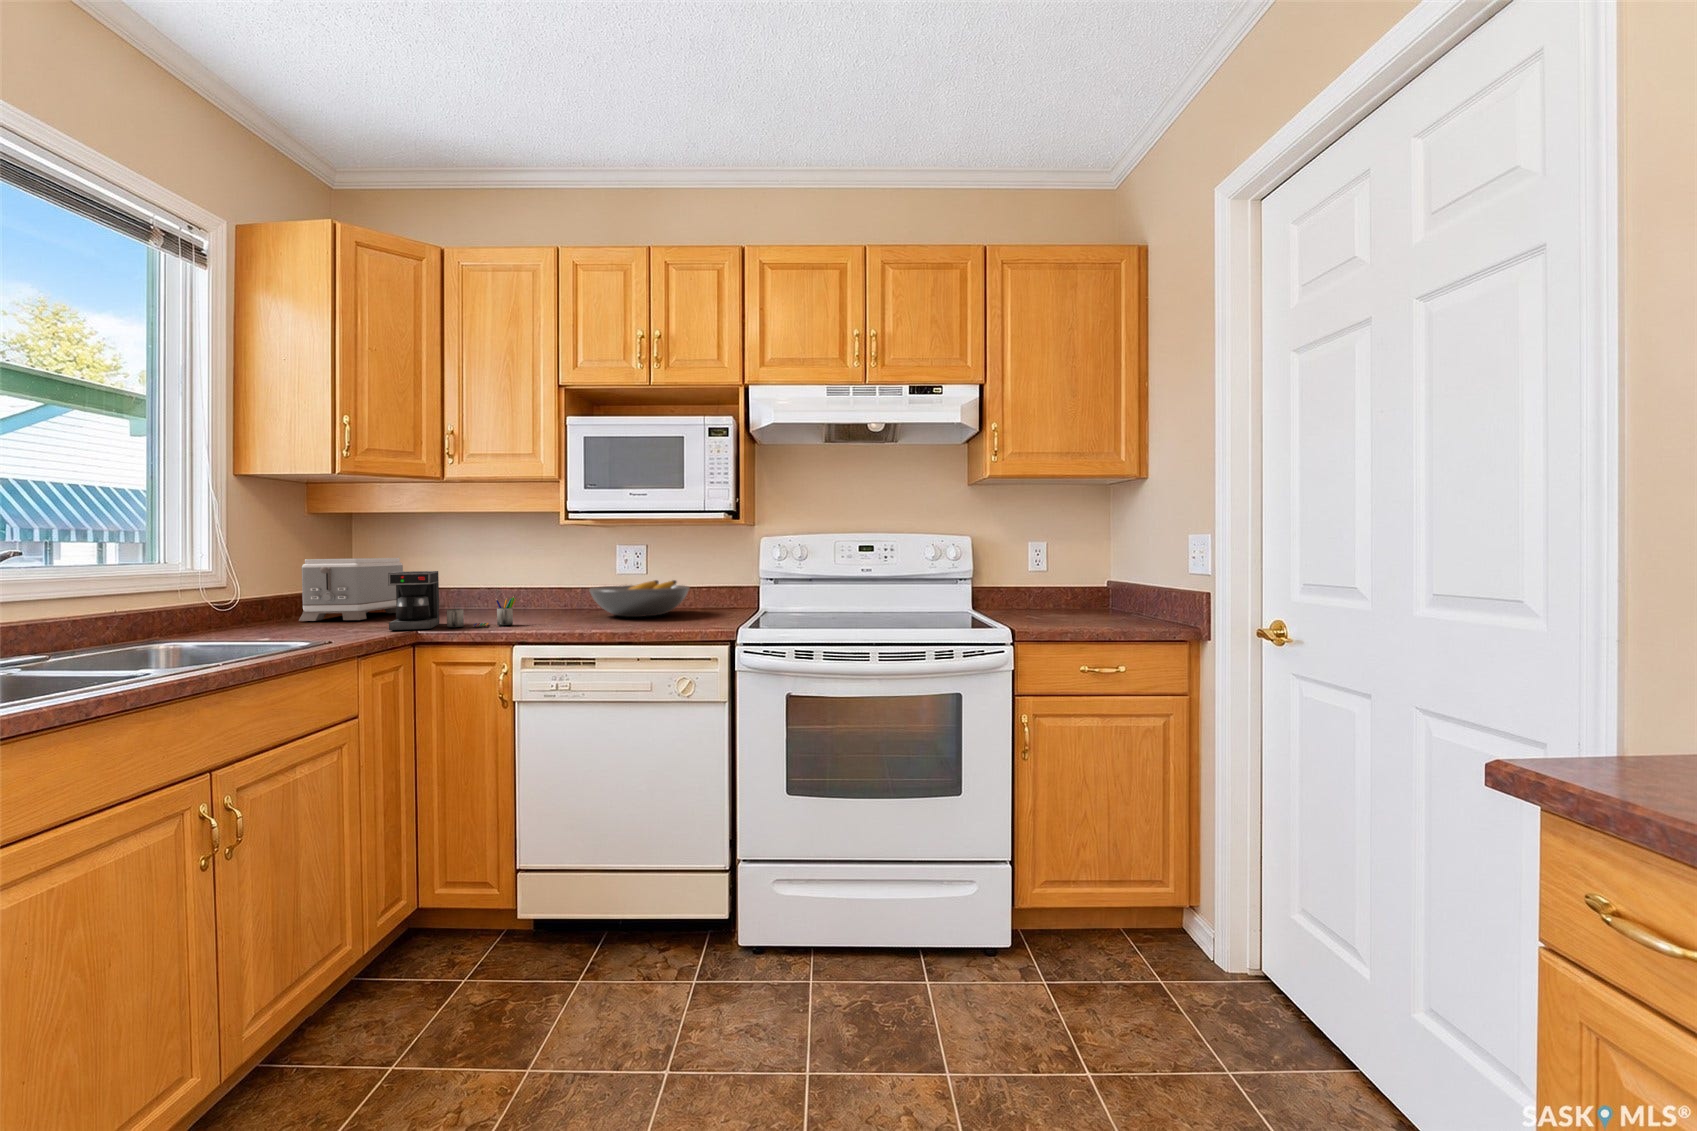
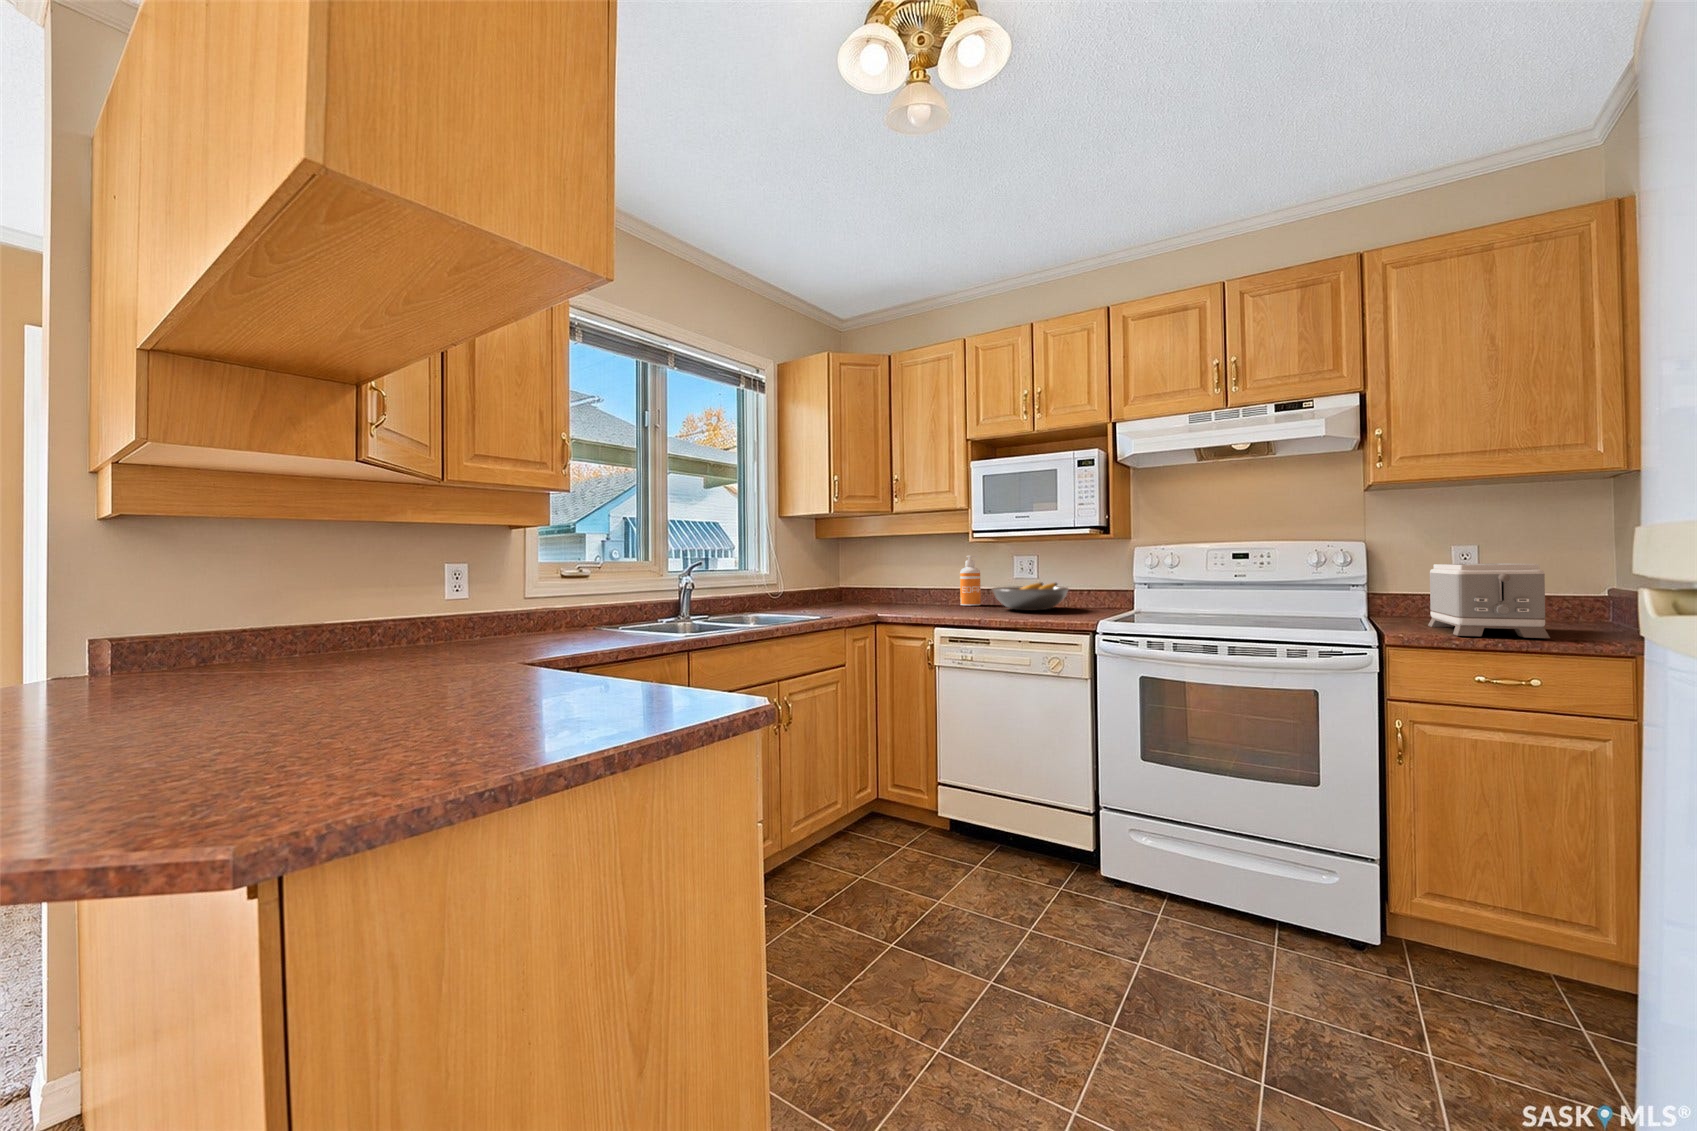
soap dispenser: none [541,545,570,612] -> present [960,556,981,606]
toaster: present [299,558,403,621] -> present [1428,563,1550,638]
coffee maker: present [388,571,517,630] -> none [864,575,941,613]

